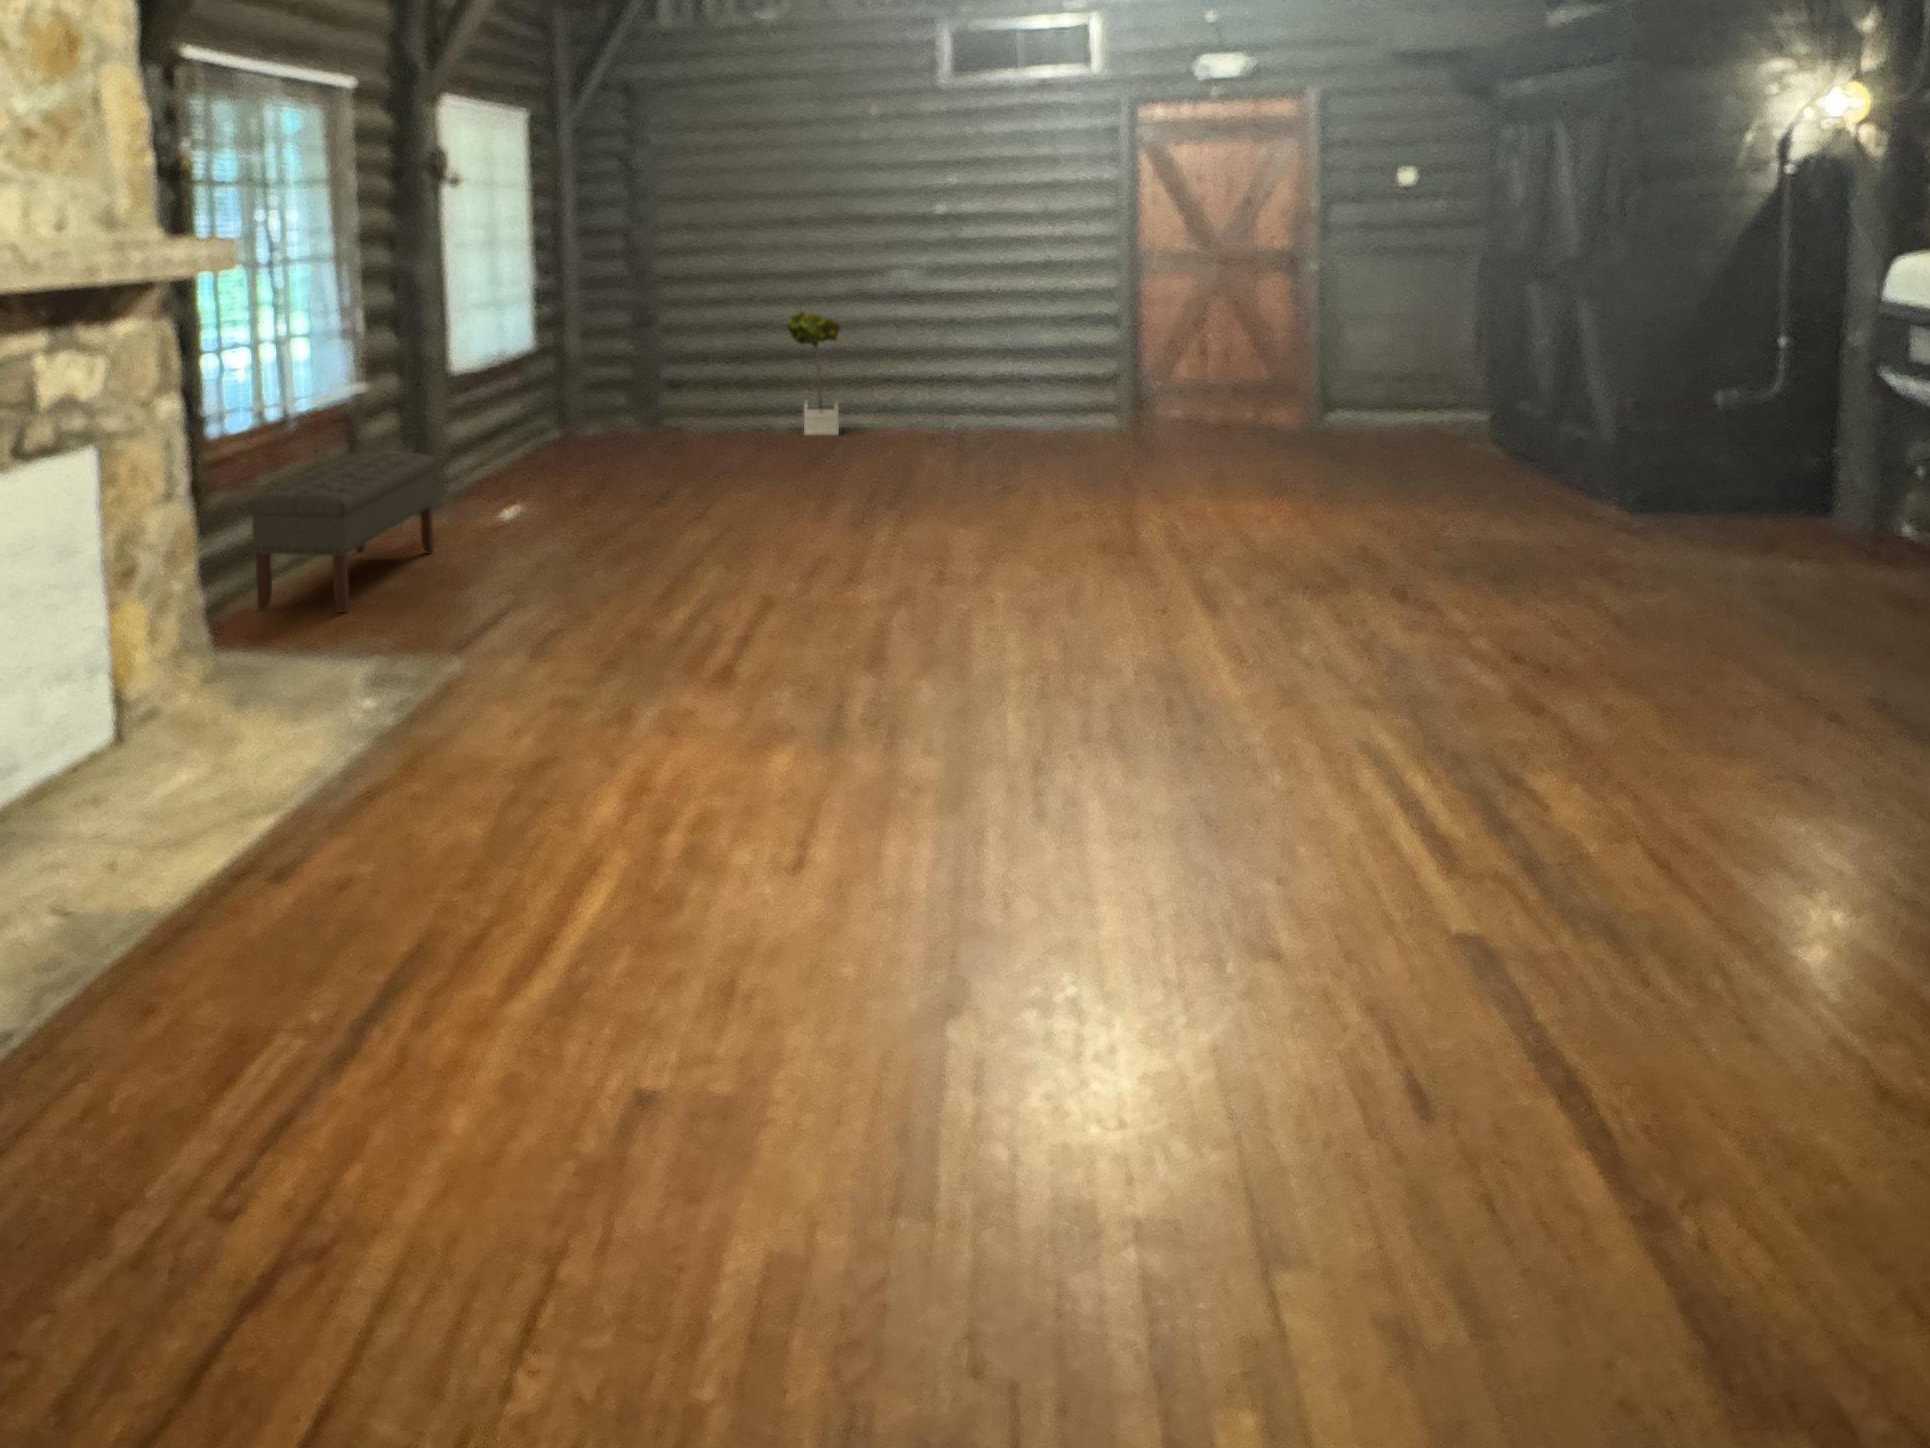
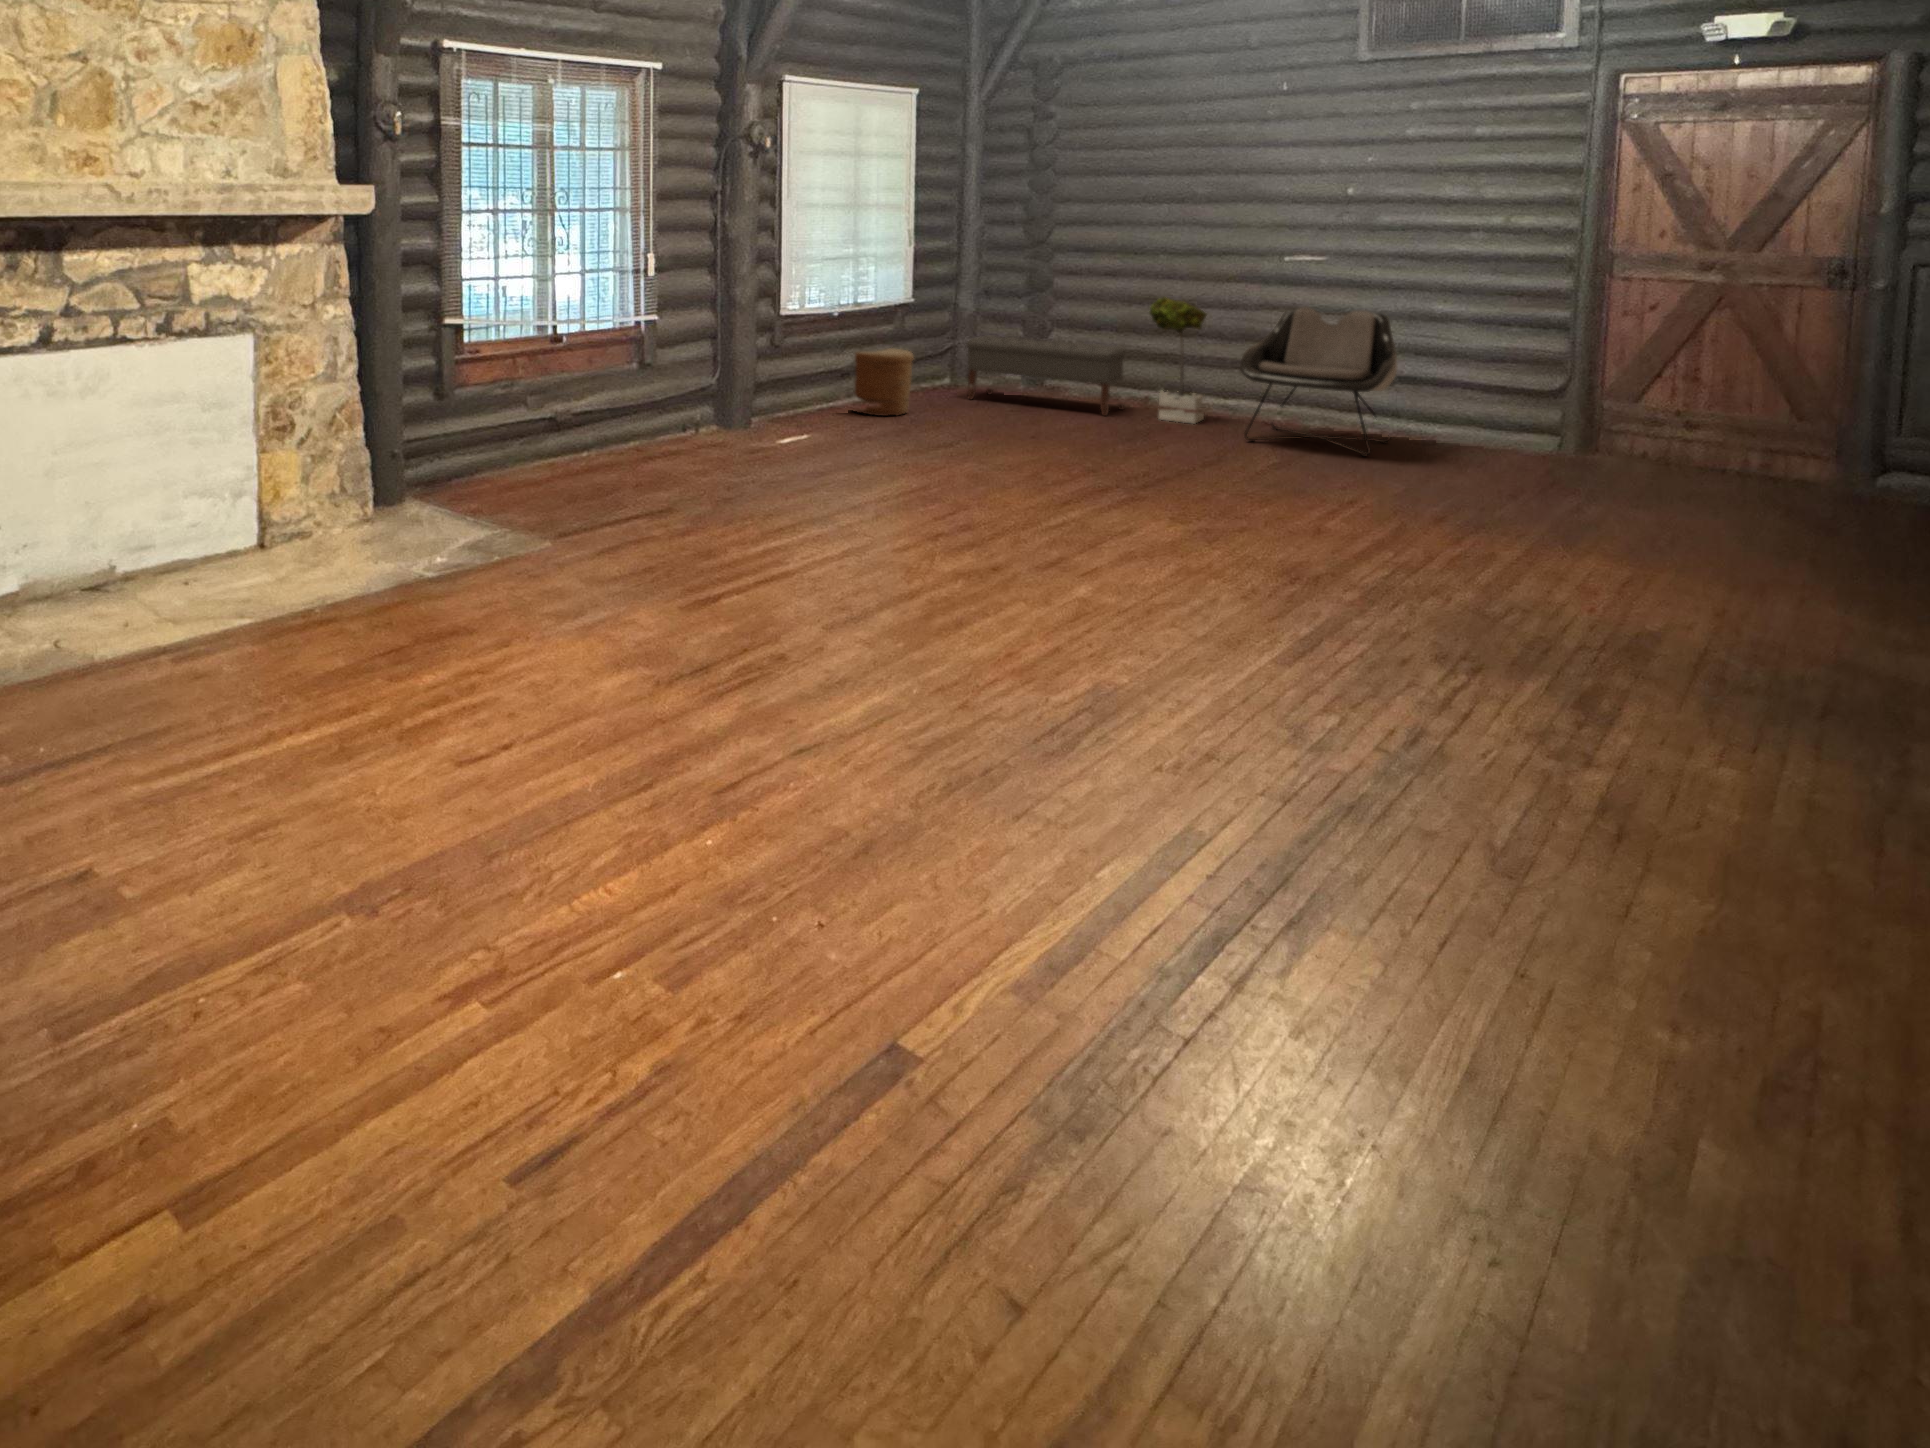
lounge chair: none [888,306,1012,446] -> present [1240,307,1398,457]
woven basket: none [506,390,580,467] -> present [855,349,914,416]
bench: present [248,453,435,612] -> present [967,335,1125,416]

